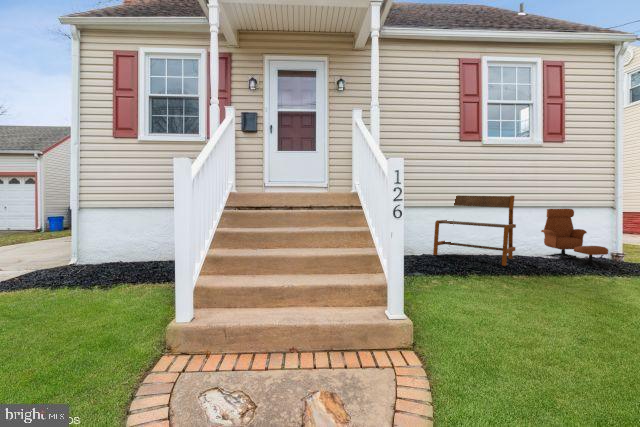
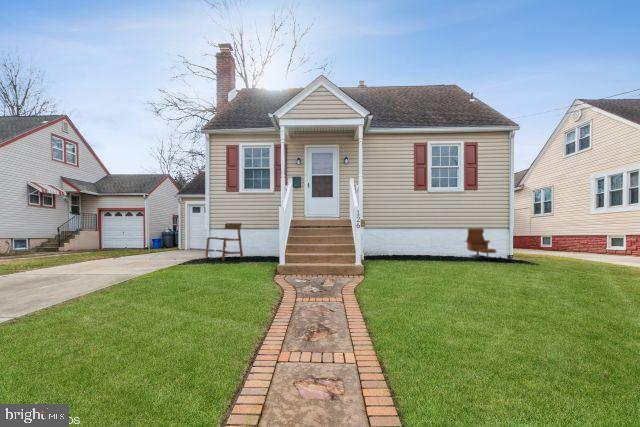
bench: present [433,195,516,266] -> present [206,223,243,261]

